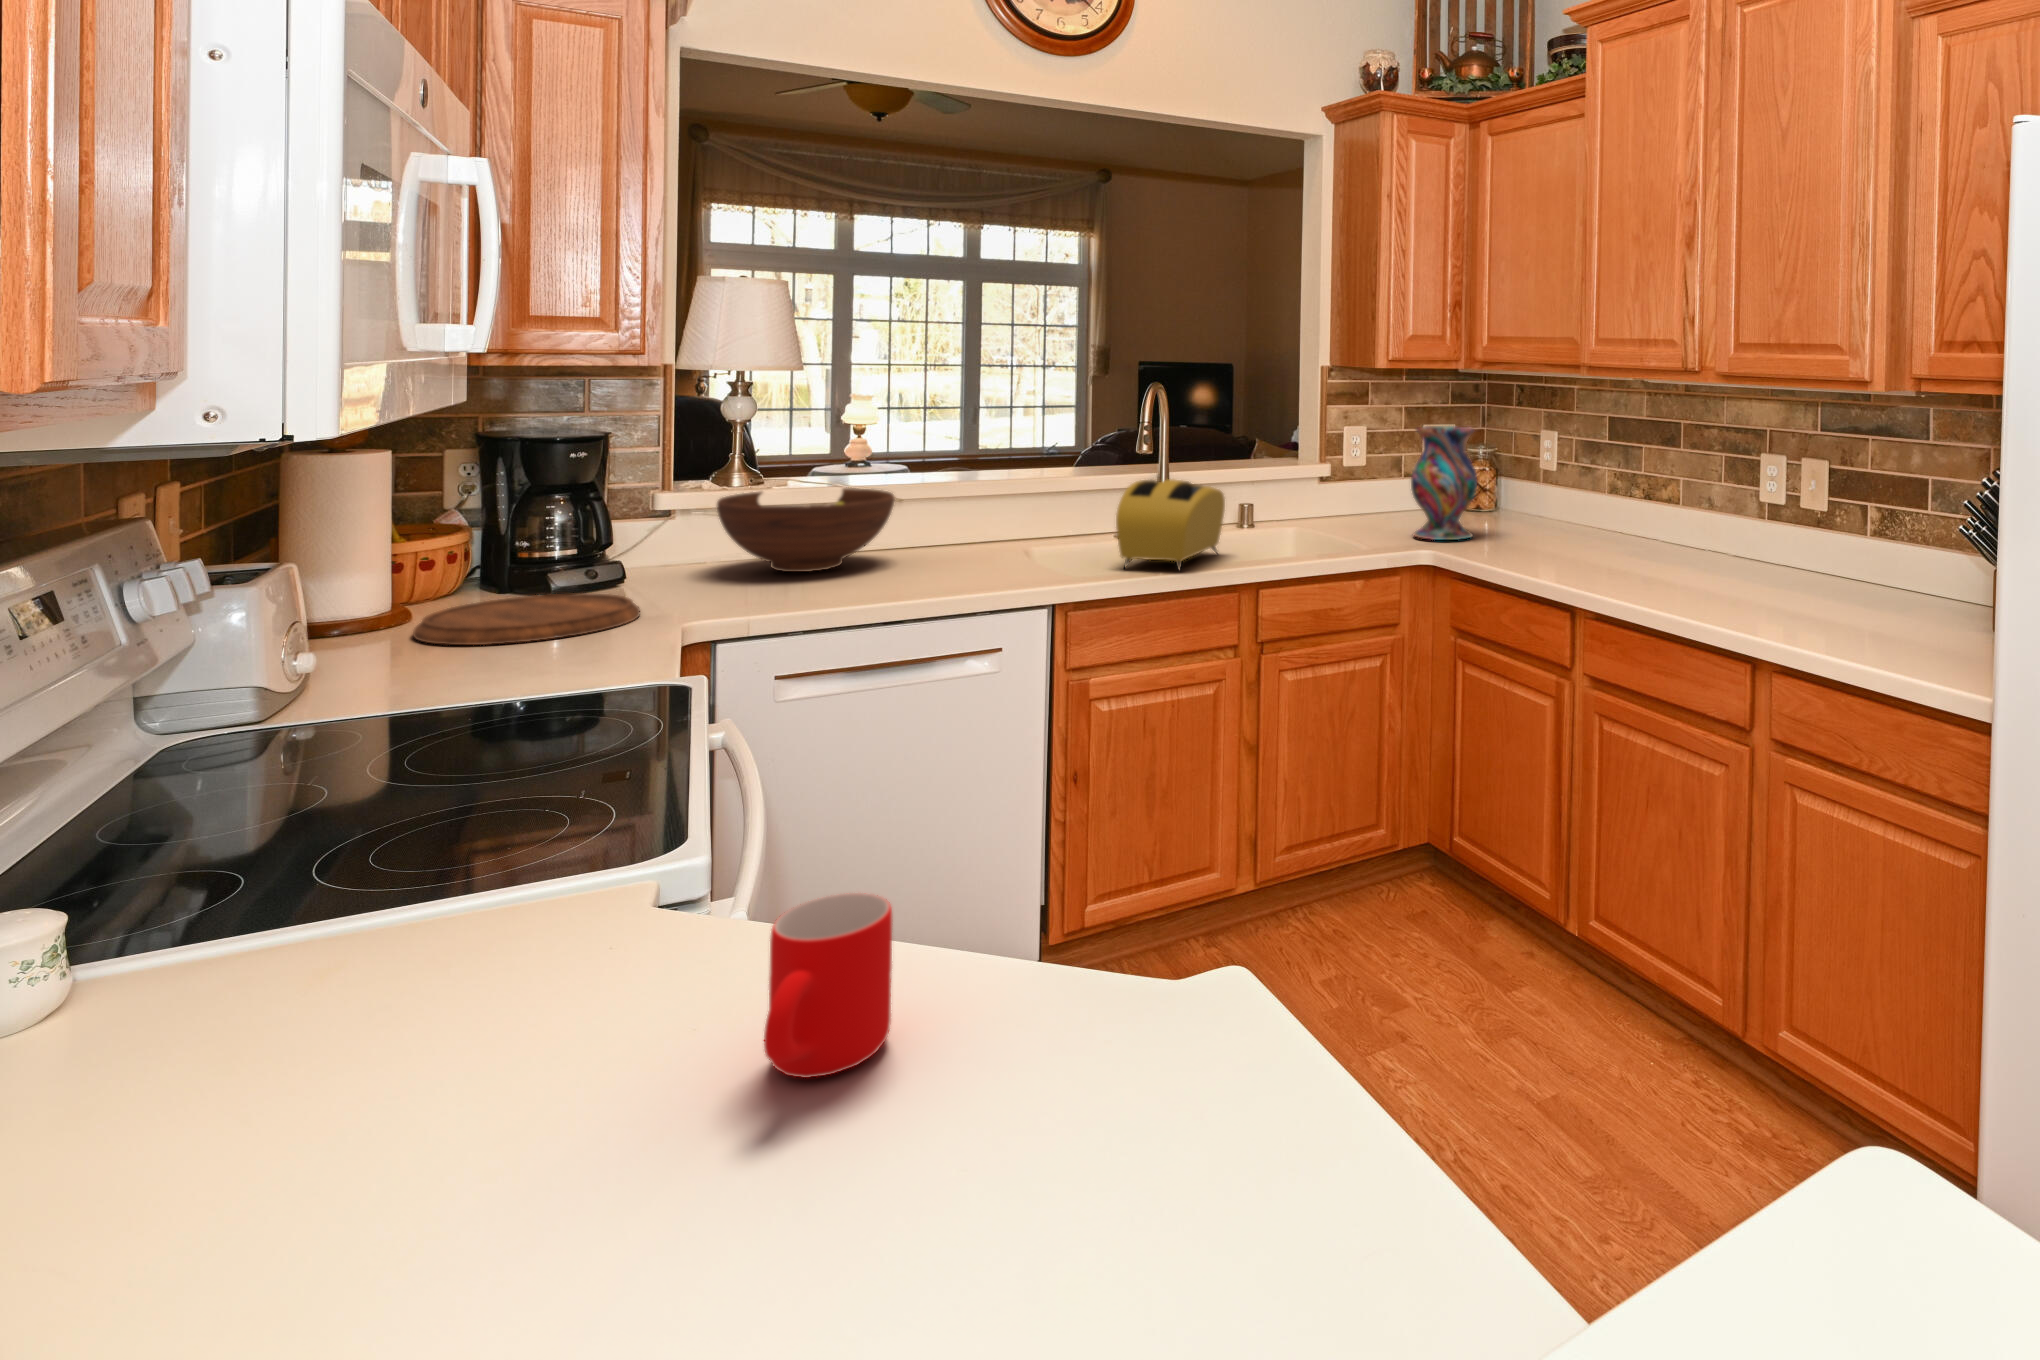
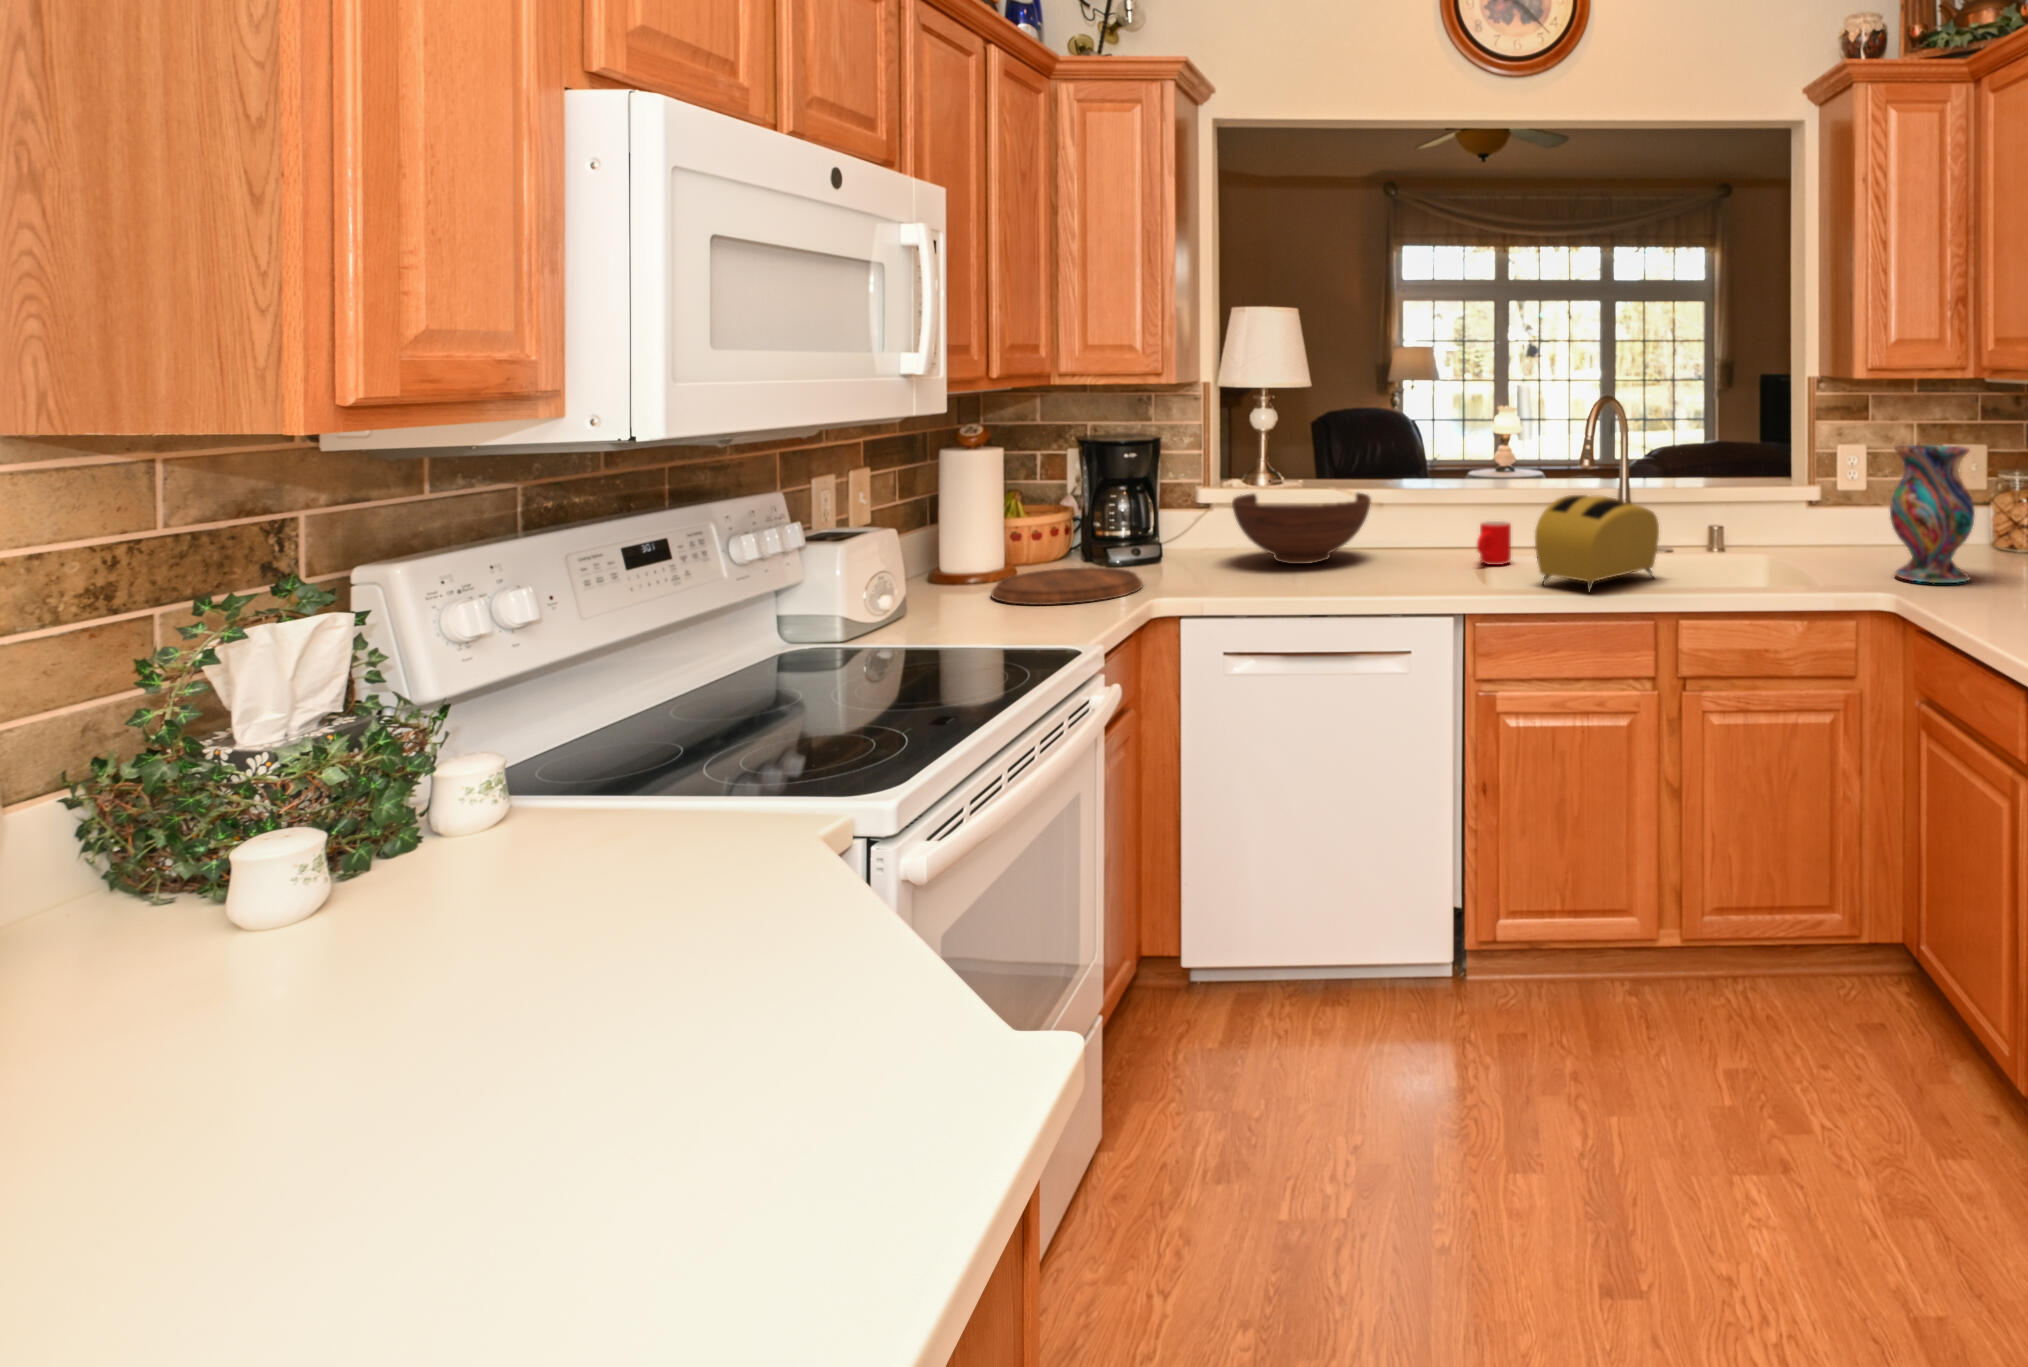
mug: present [764,893,892,1078] -> present [1477,521,1511,565]

